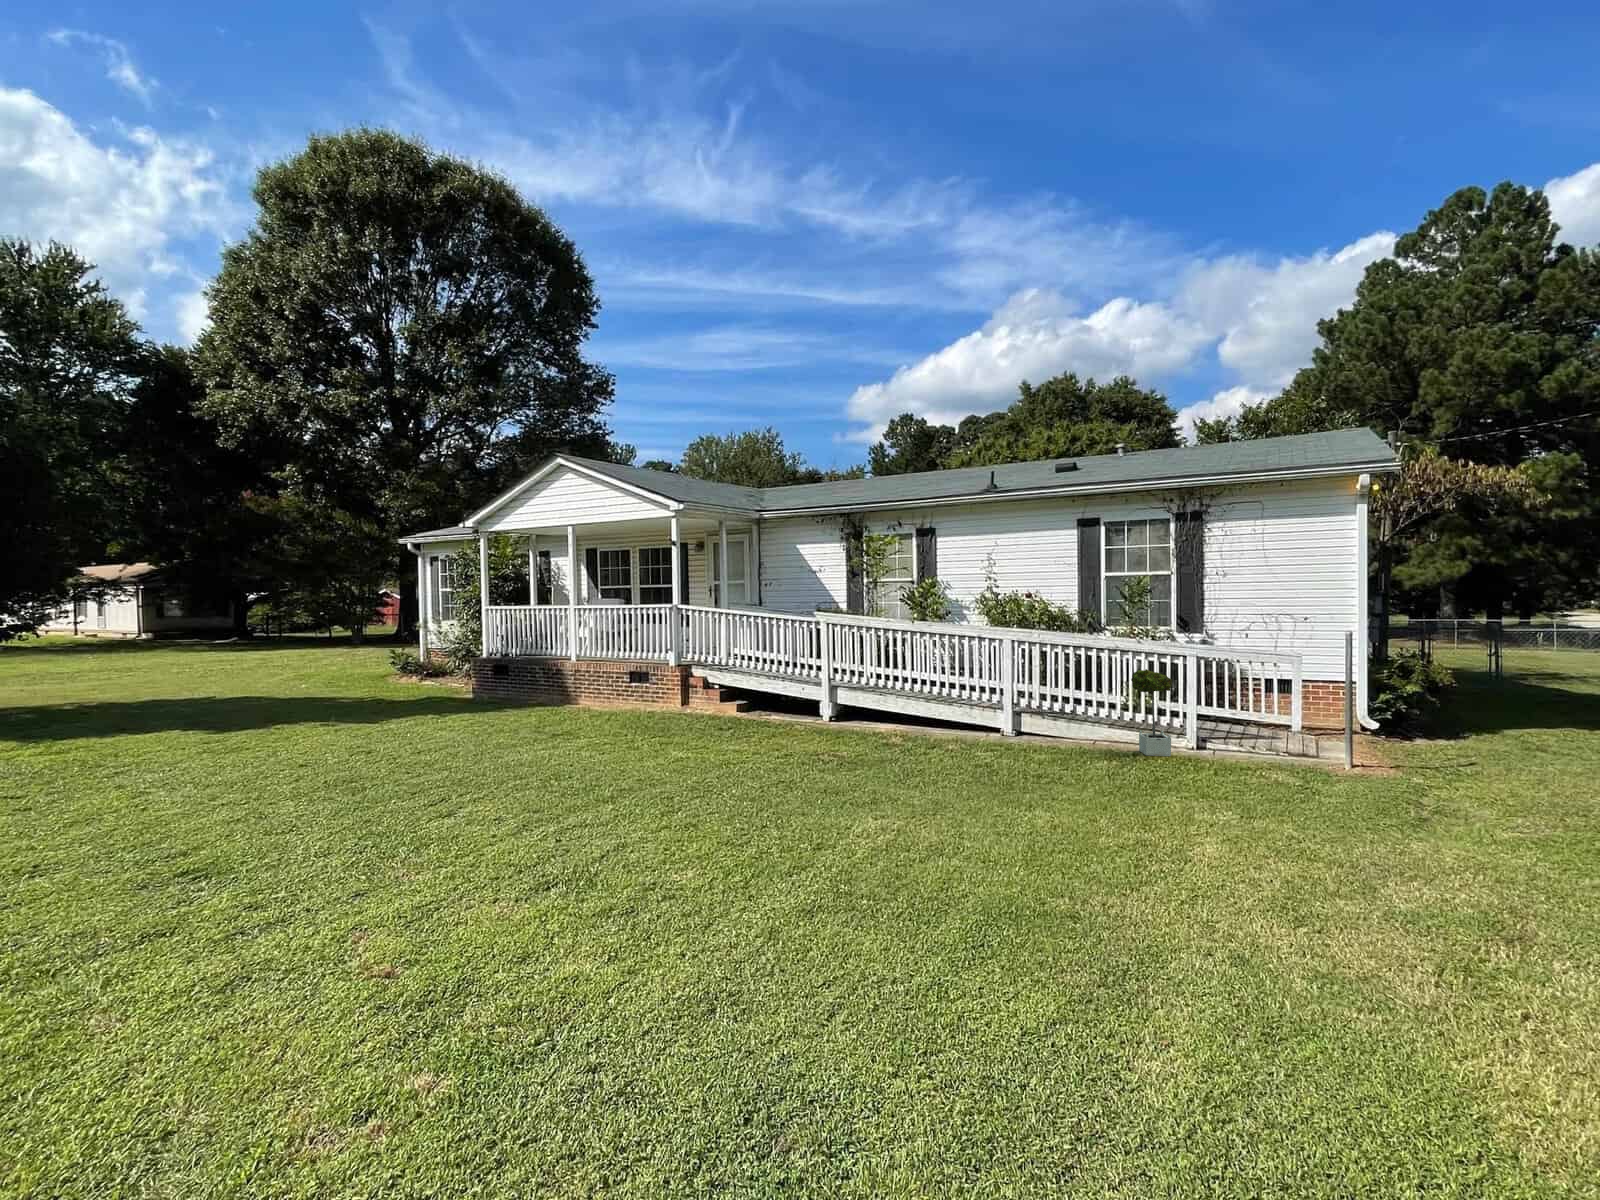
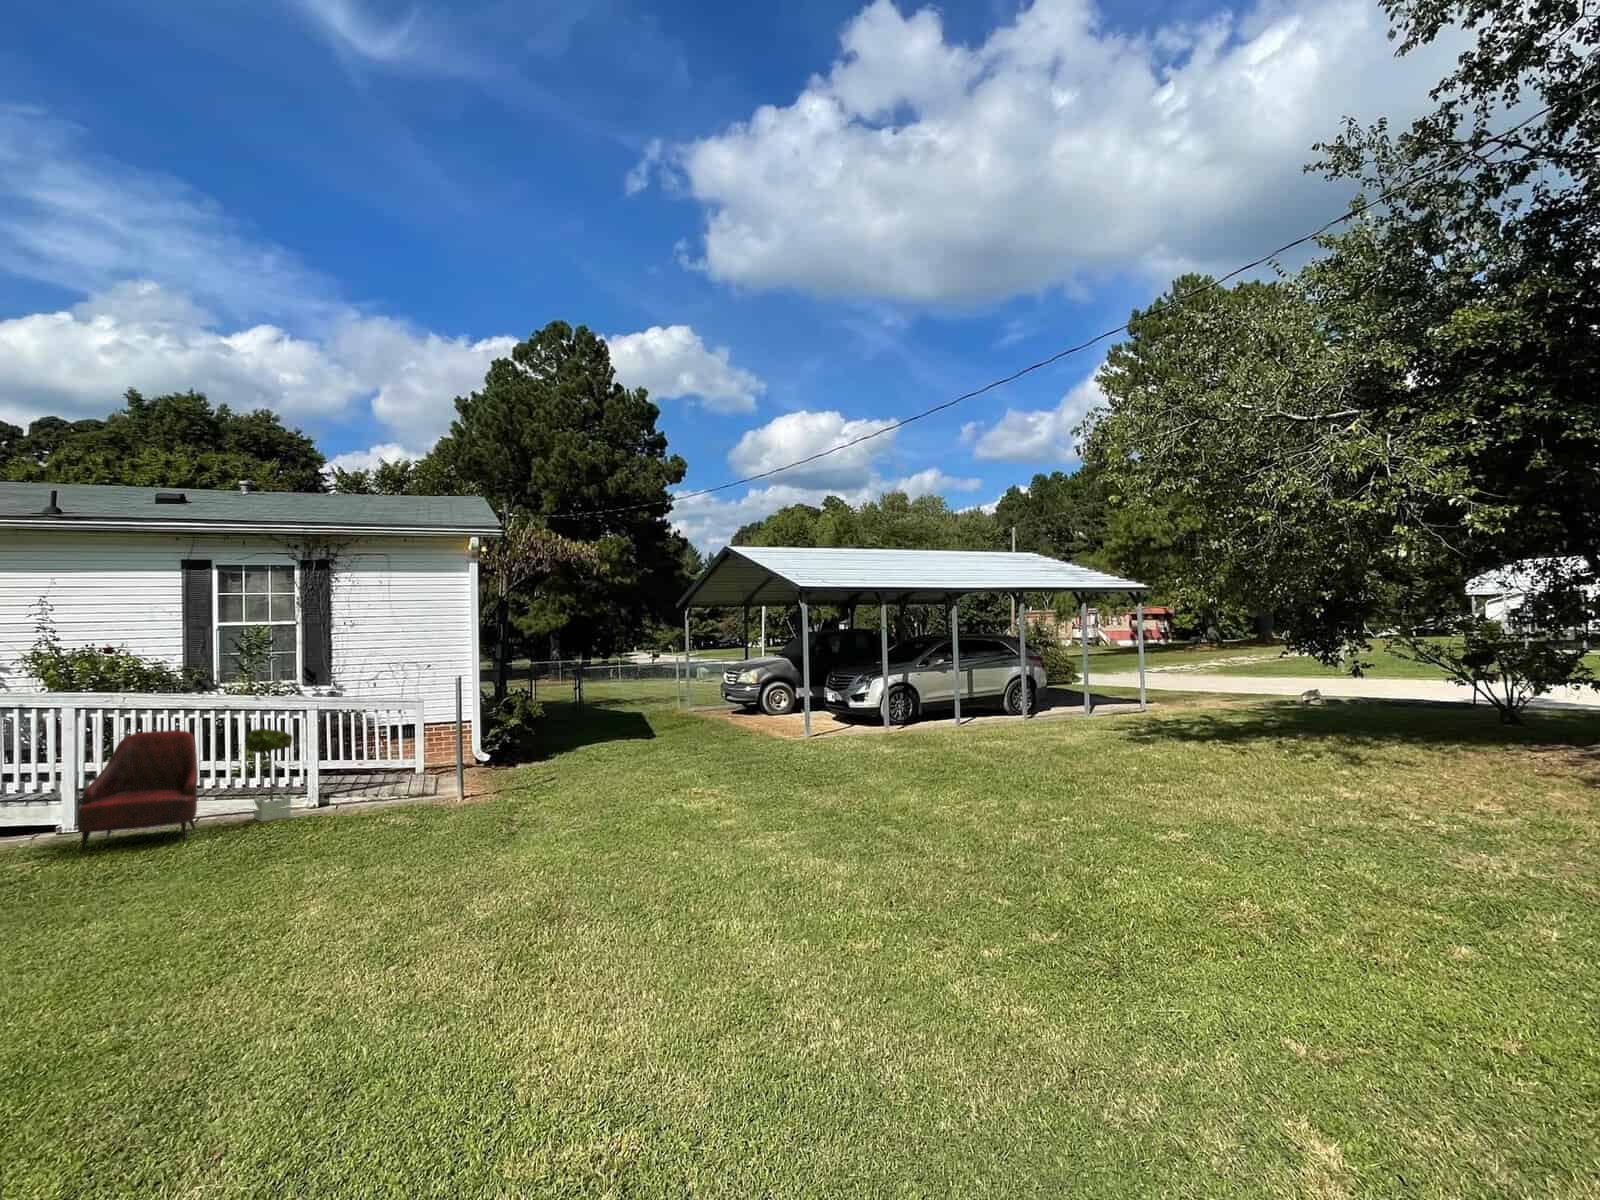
armchair: none [1016,663,1095,761] -> present [77,730,198,852]

